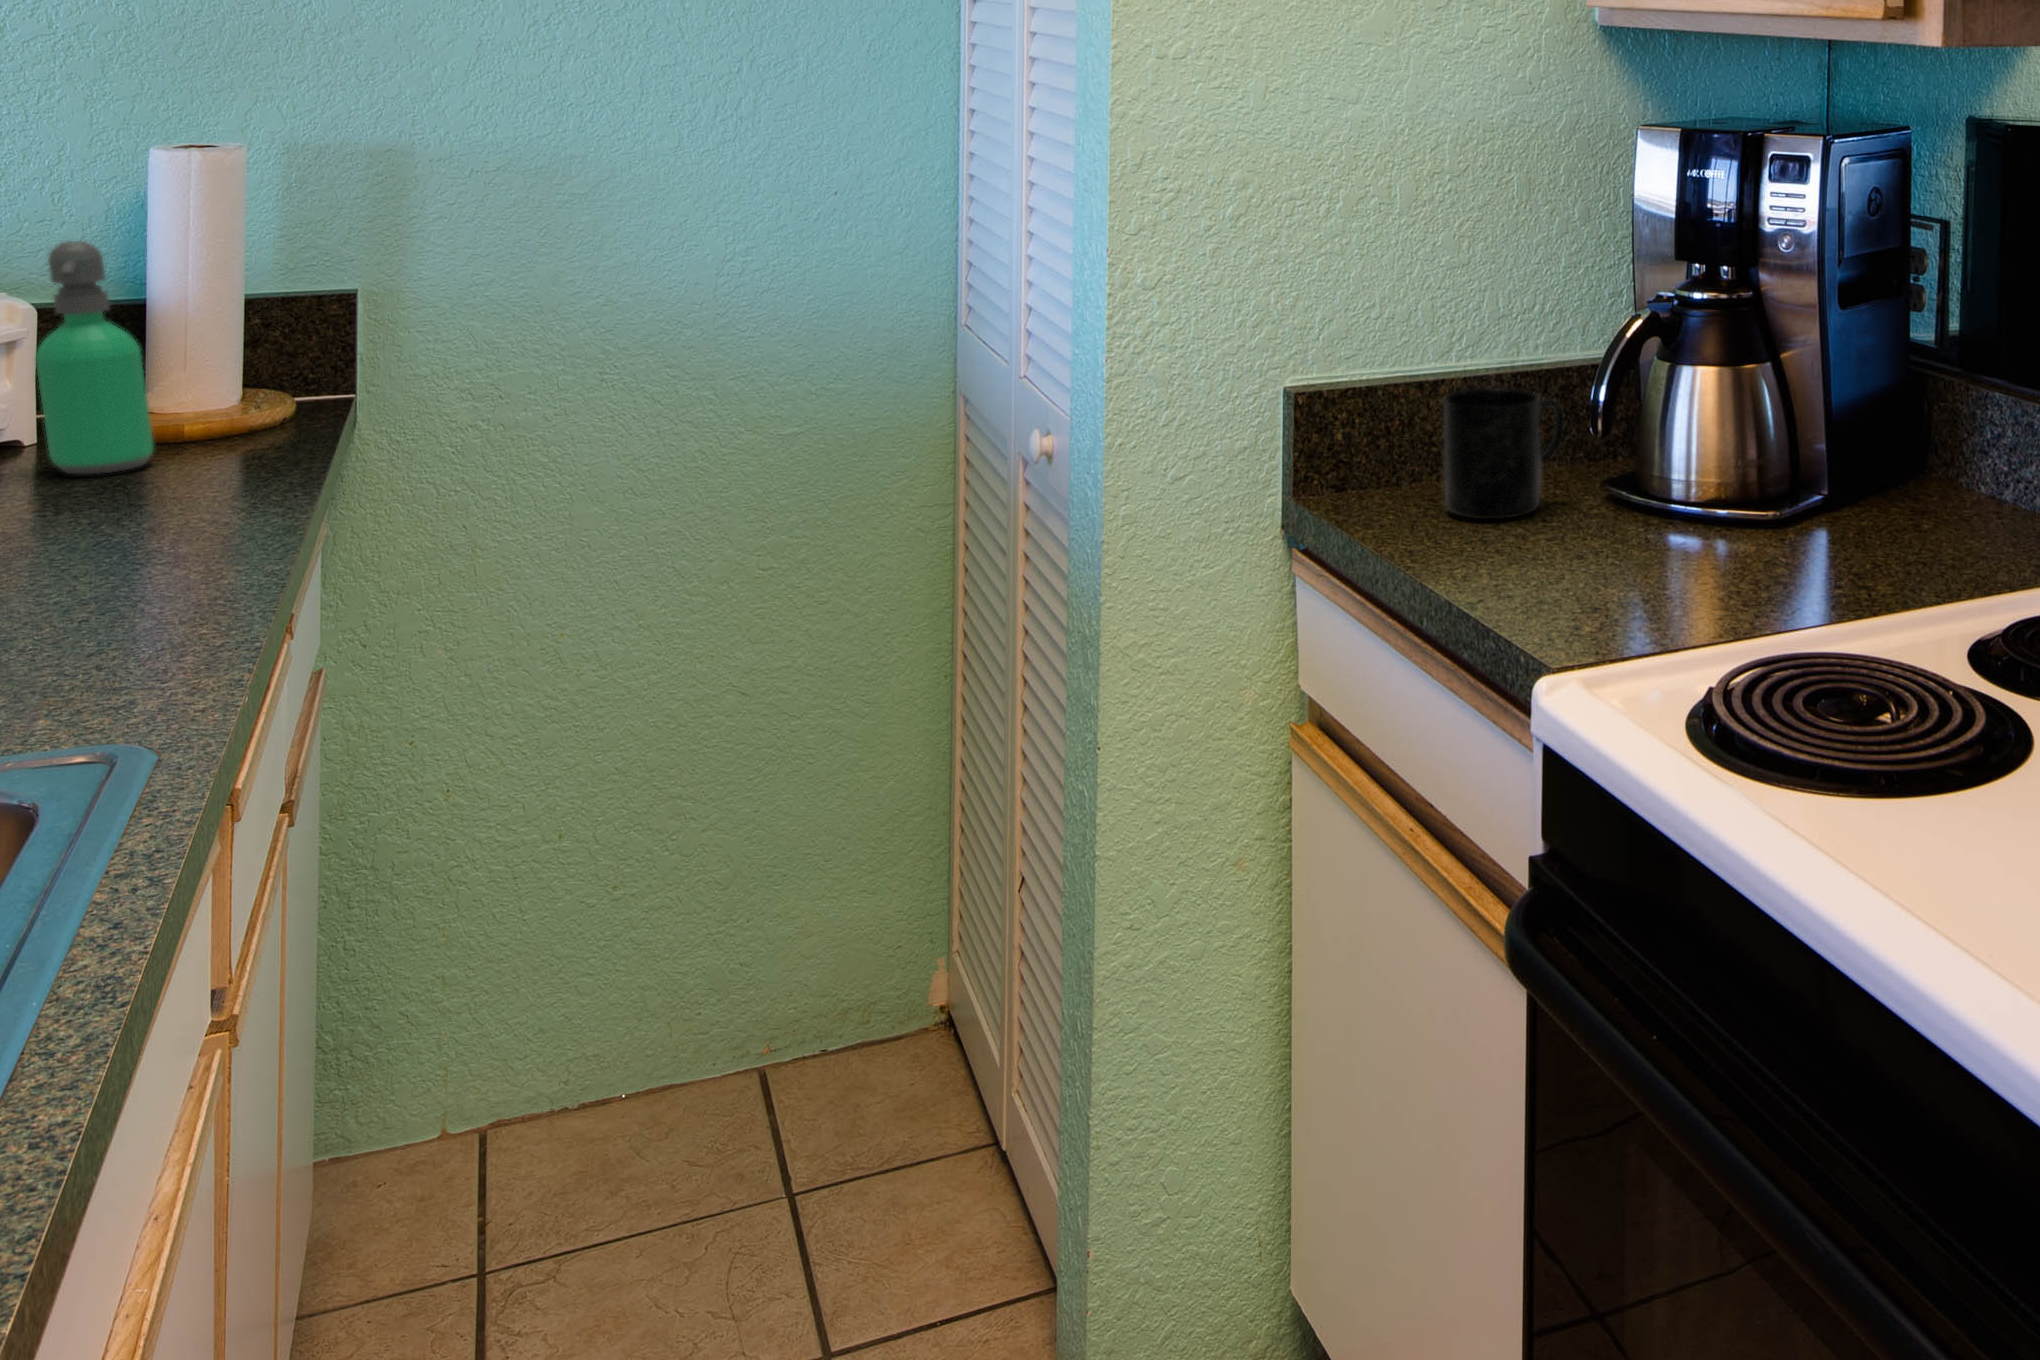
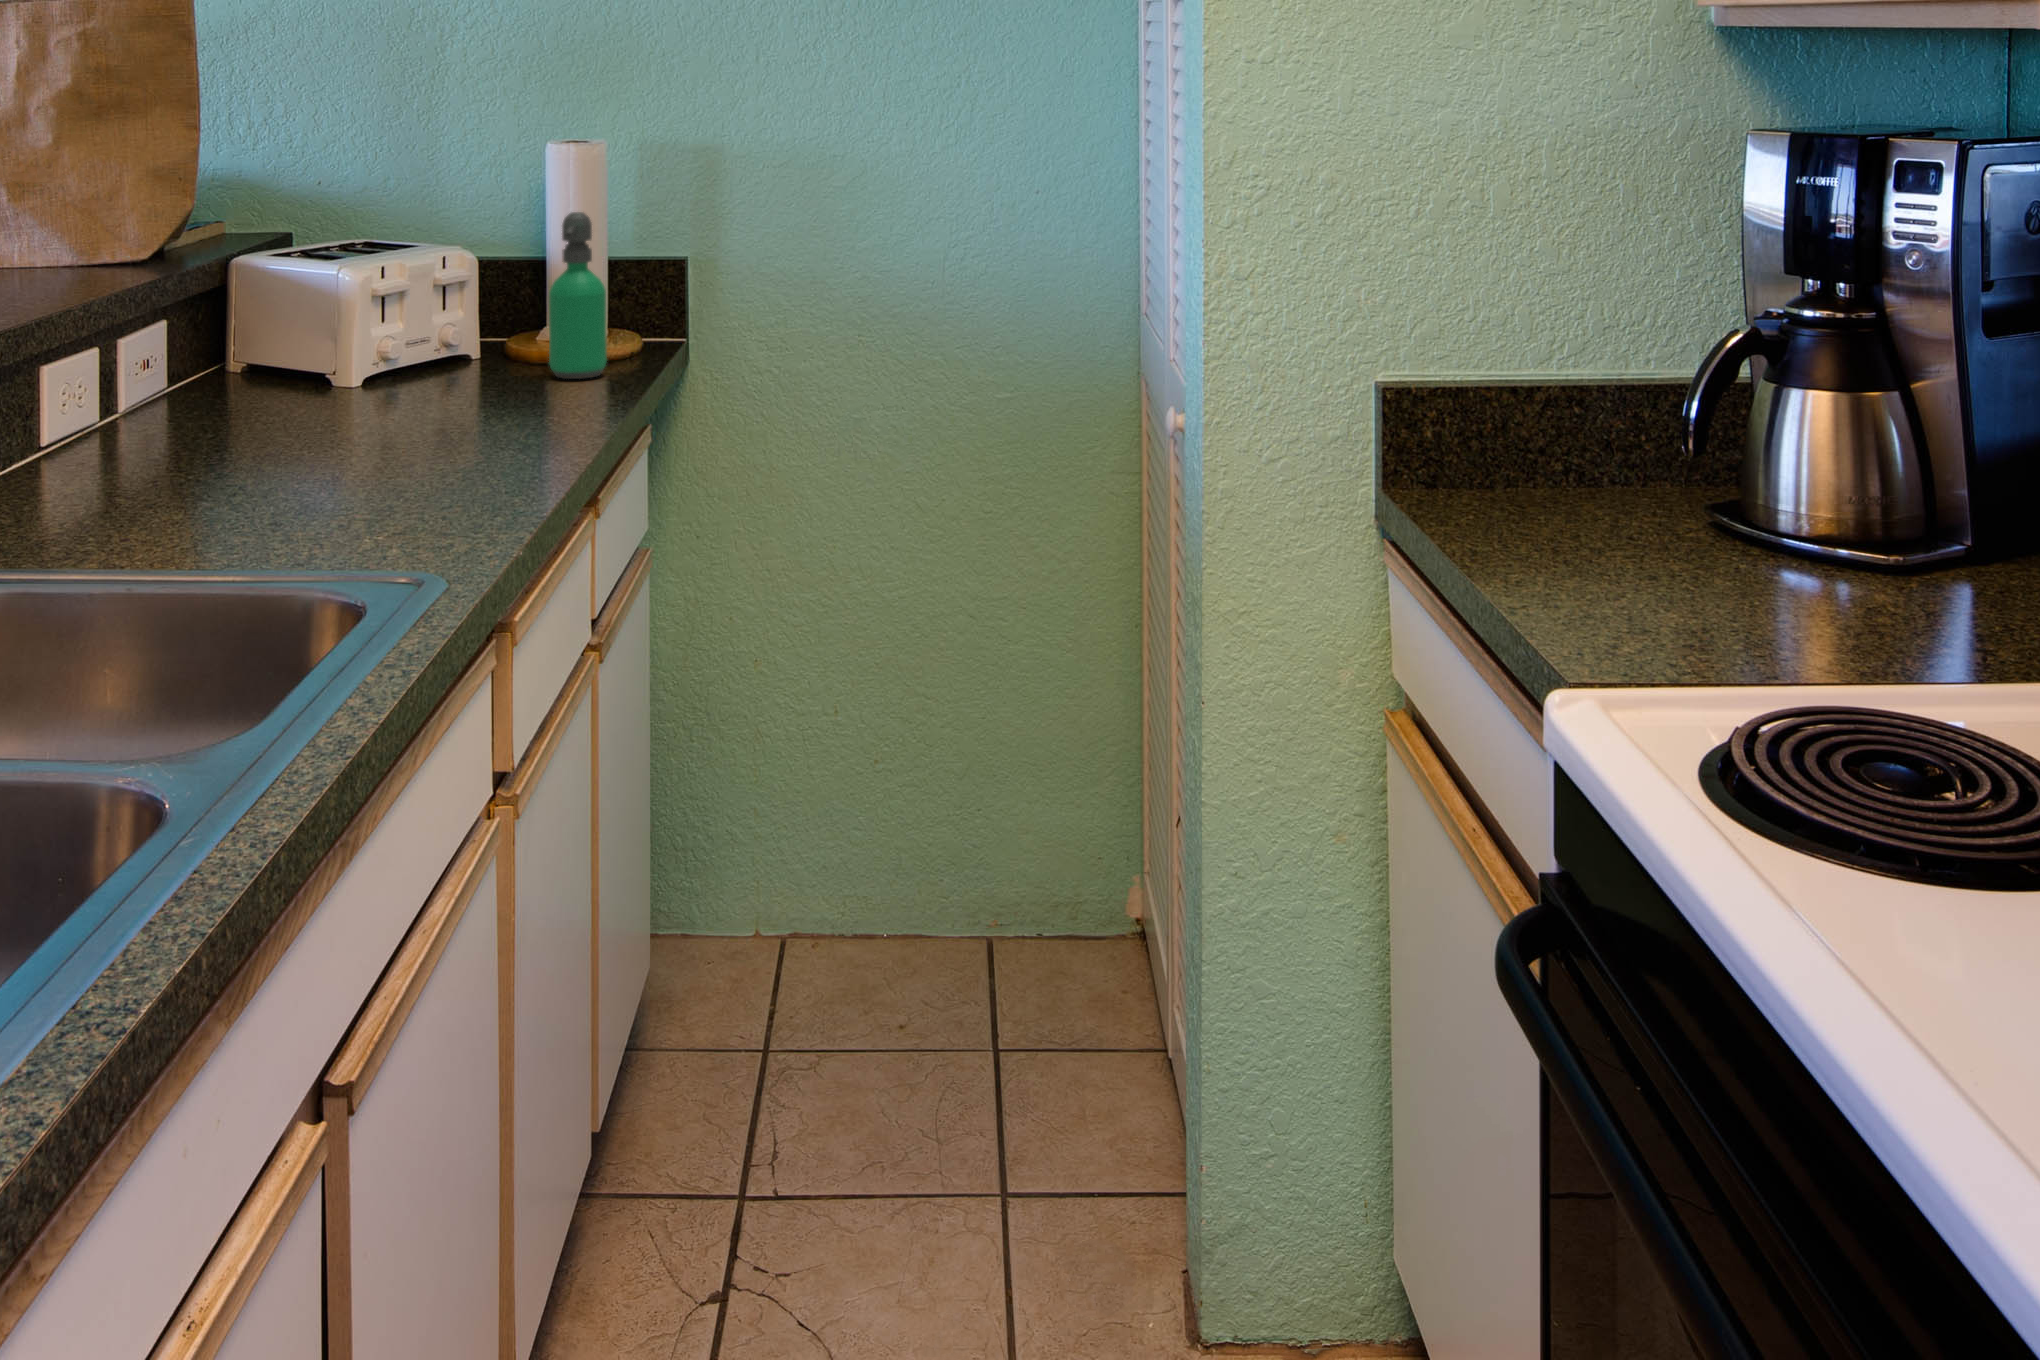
mug: present [1444,388,1564,519] -> none [1540,394,1669,529]

